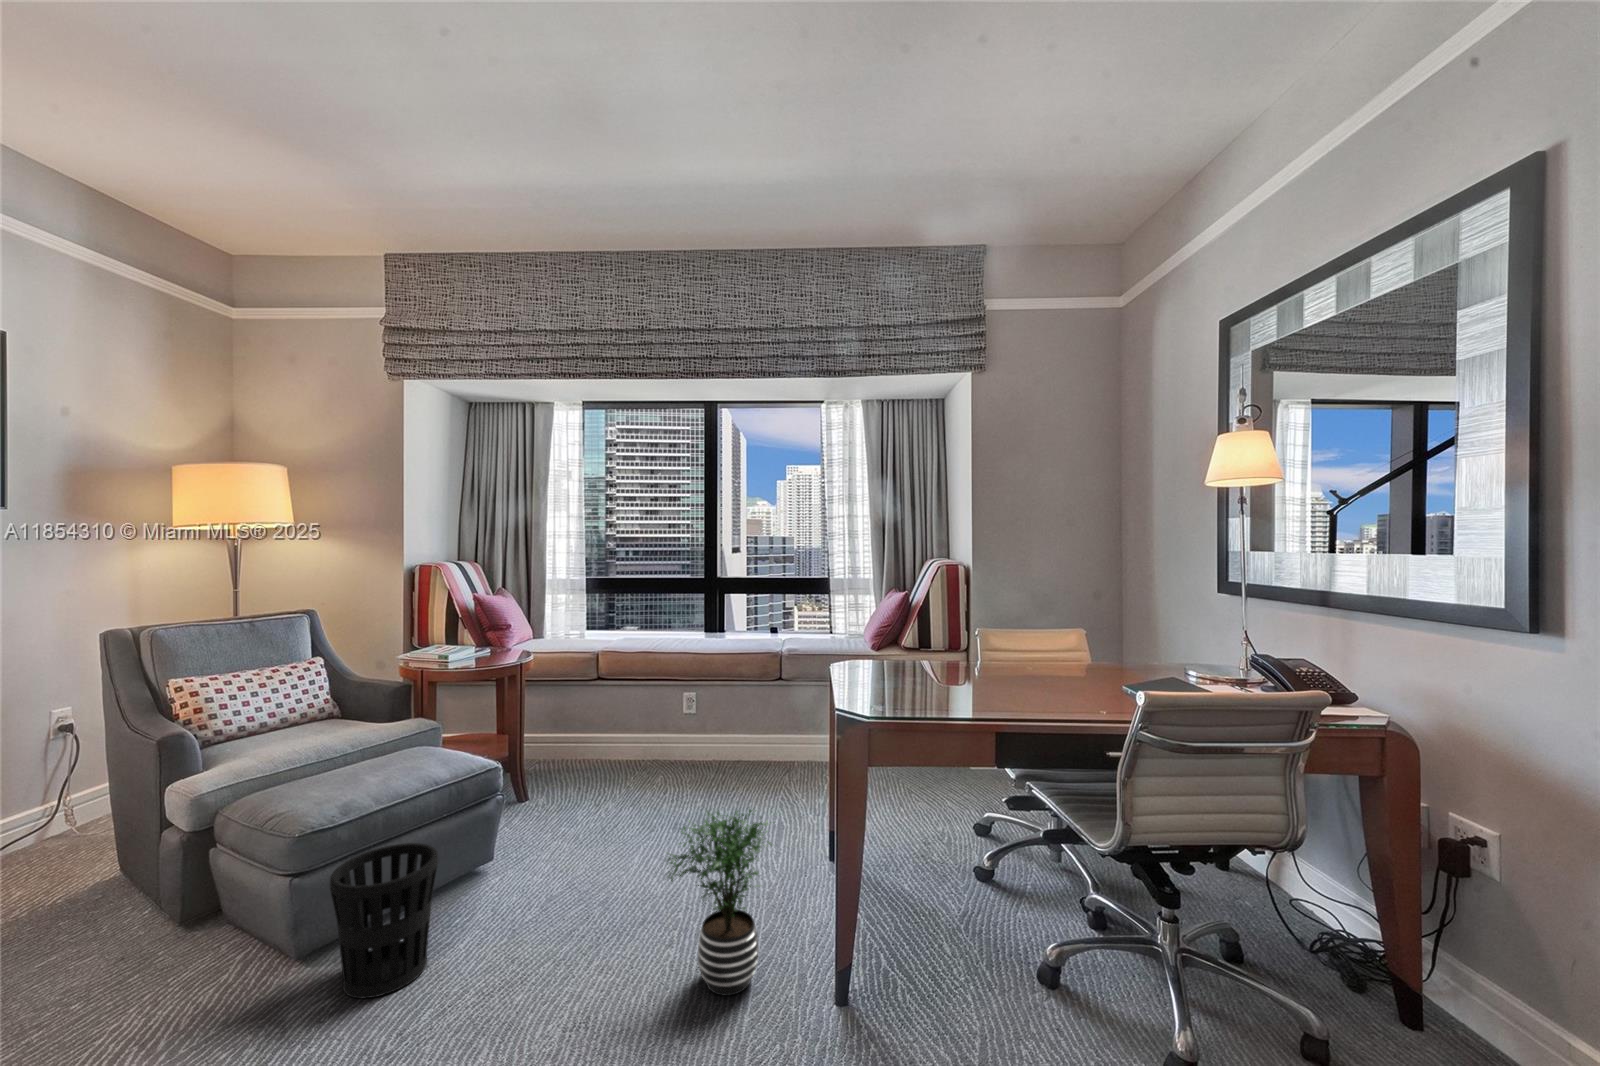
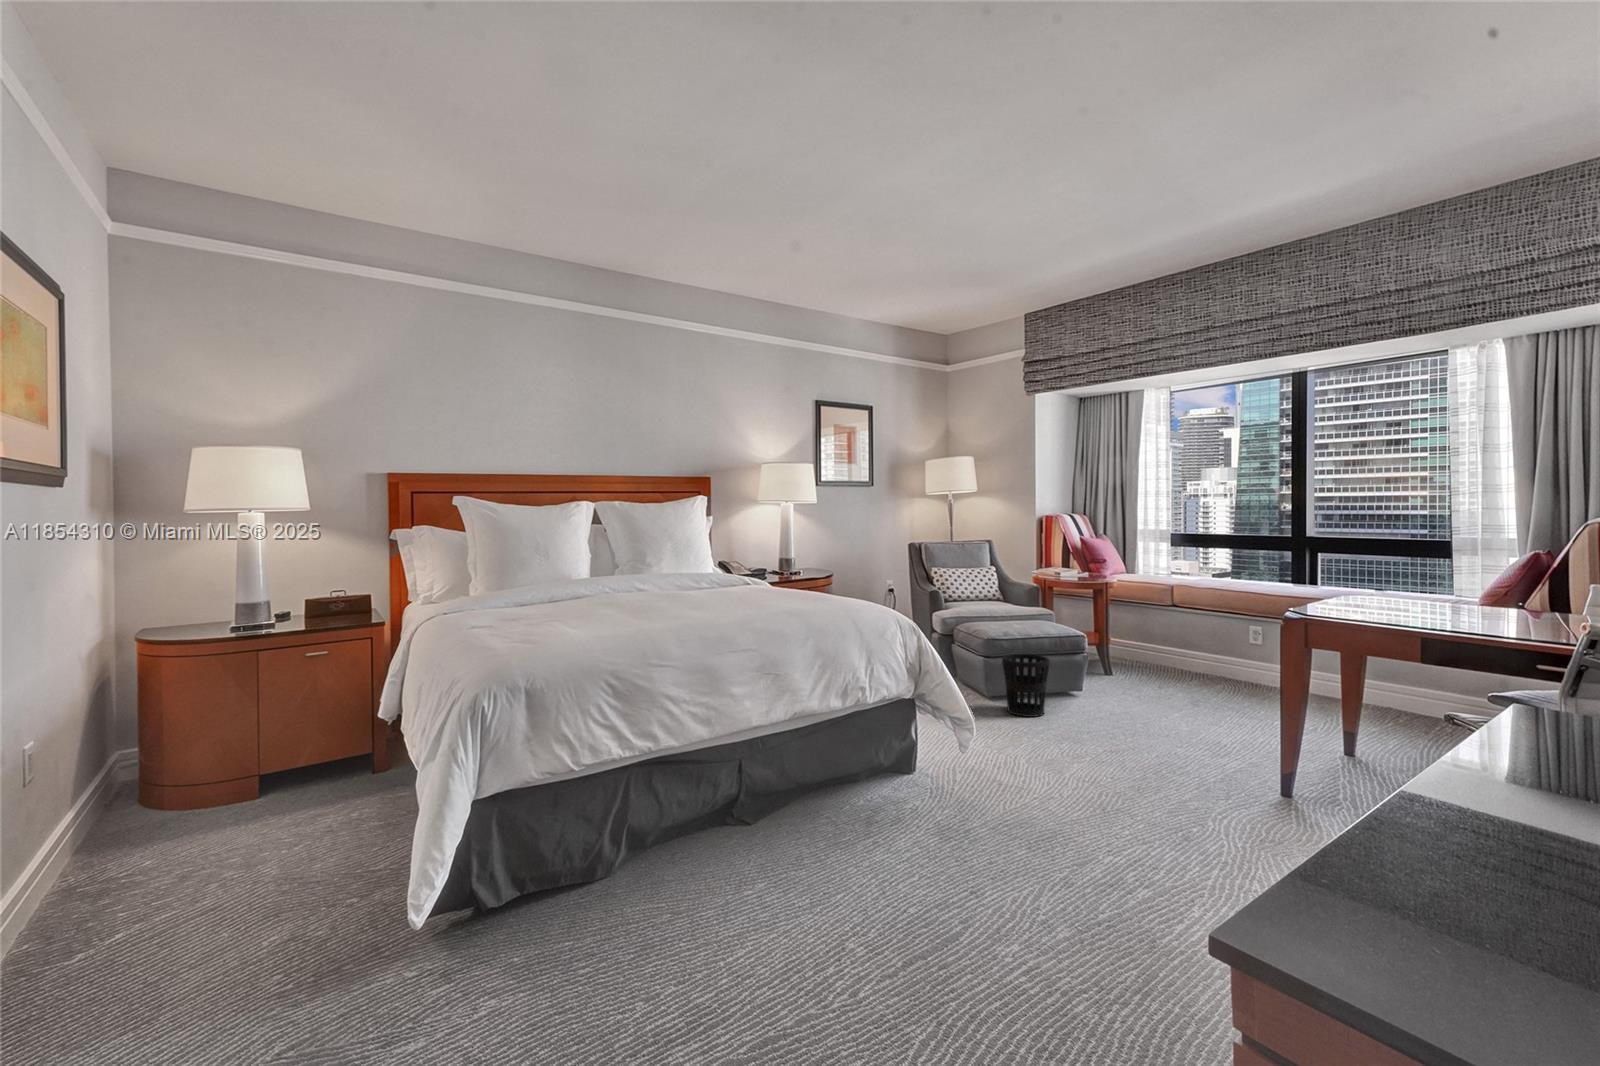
potted plant: present [667,809,772,996] -> none [1165,658,1247,763]

